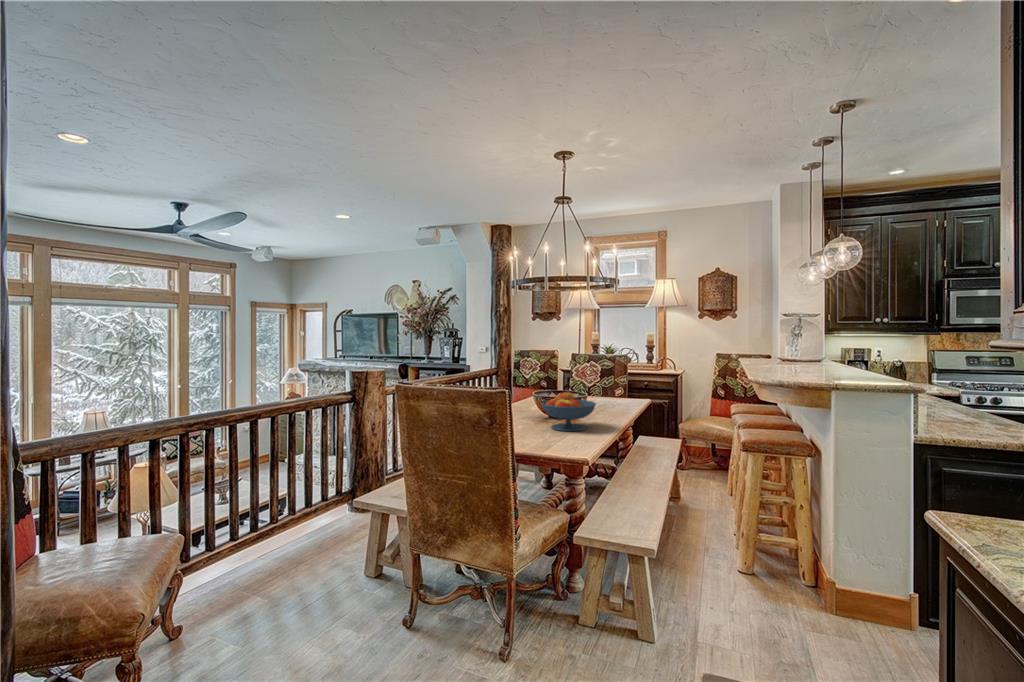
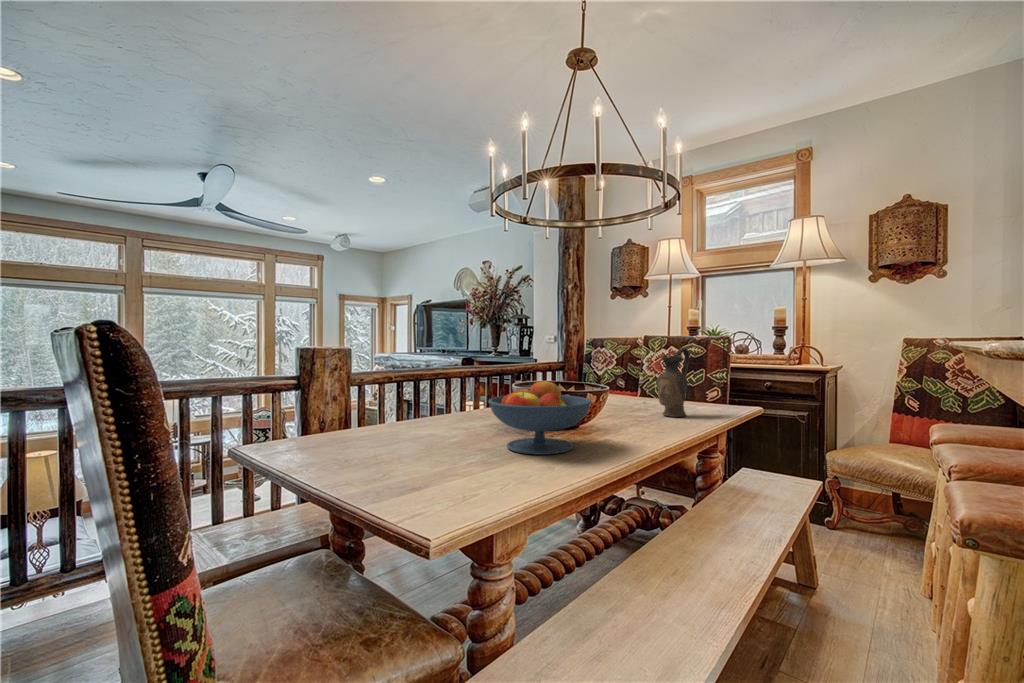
ceramic pitcher: none [601,367,618,408] -> present [657,348,690,417]

